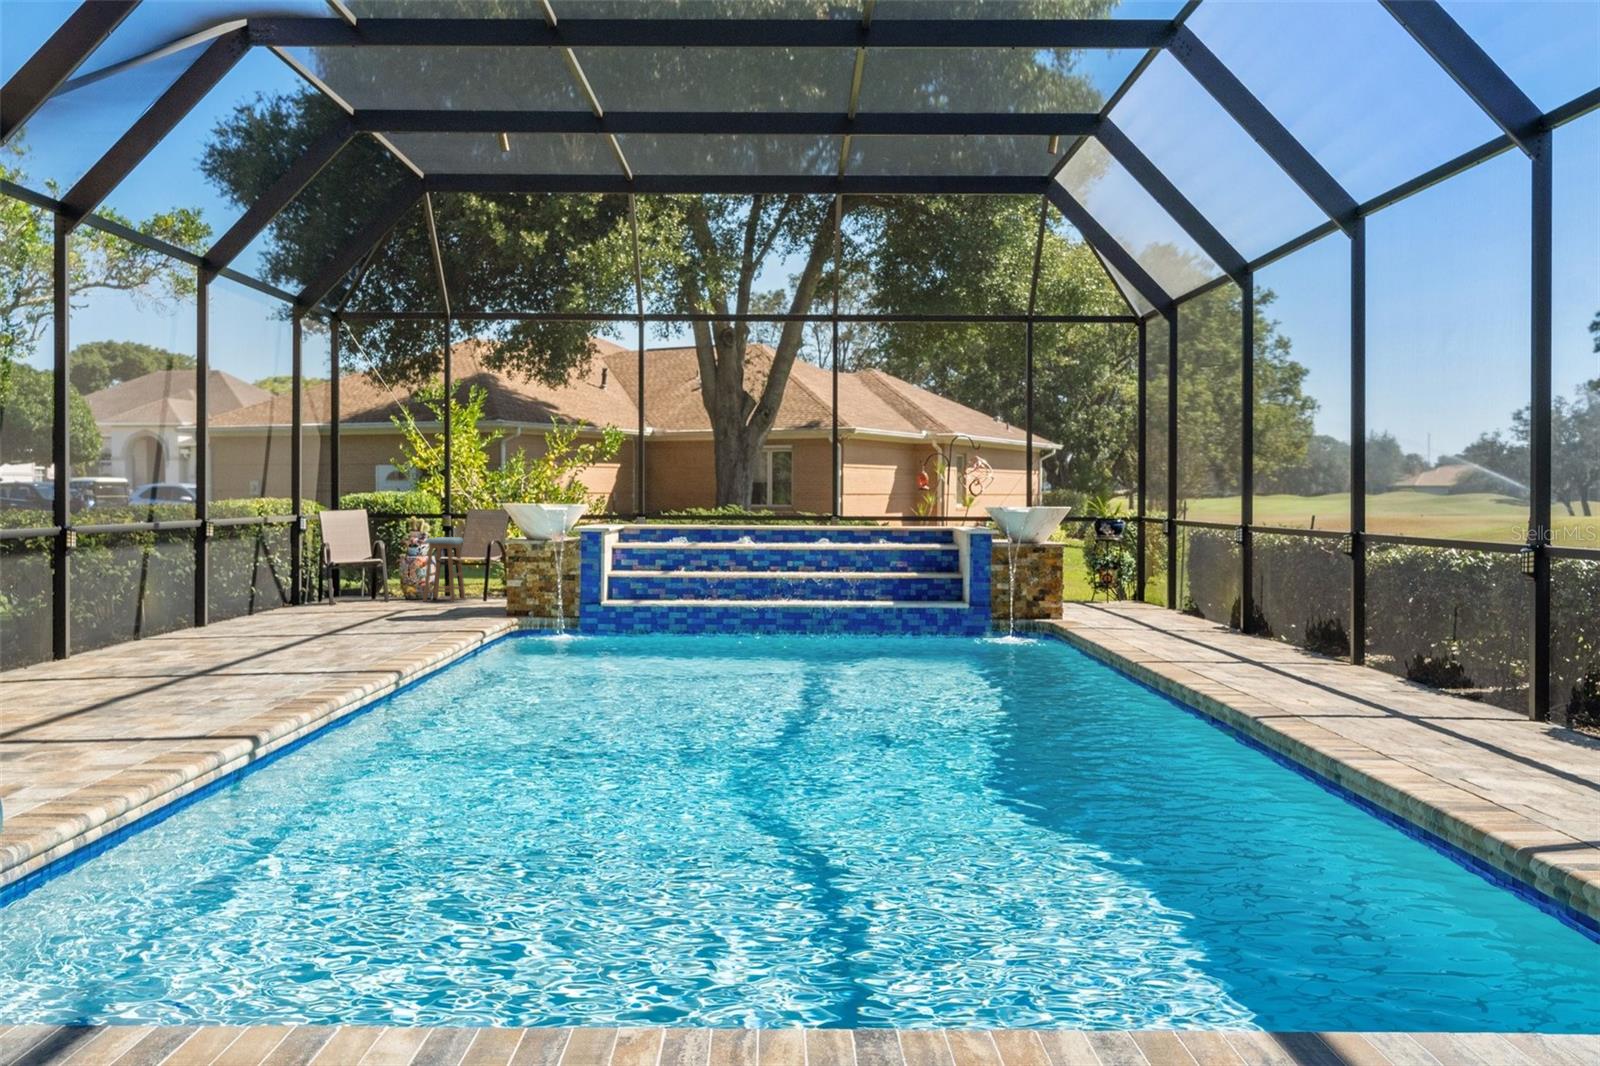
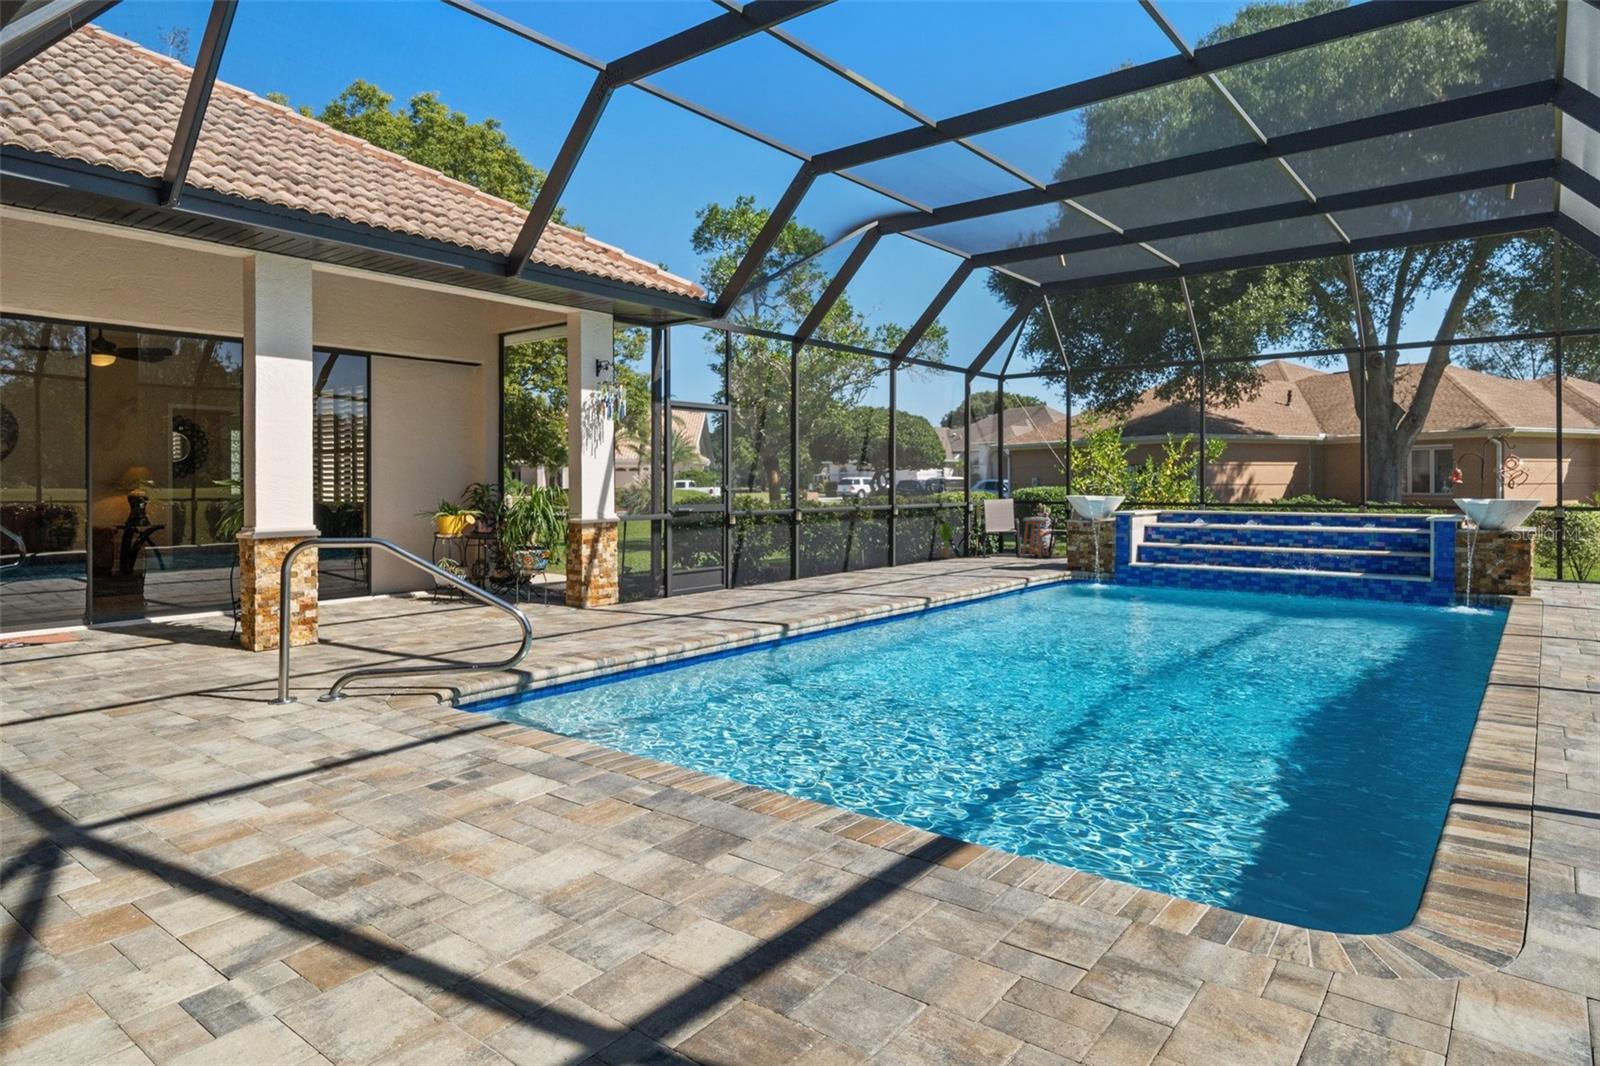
potted plant: none [275,545,323,608] -> present [938,522,953,558]

